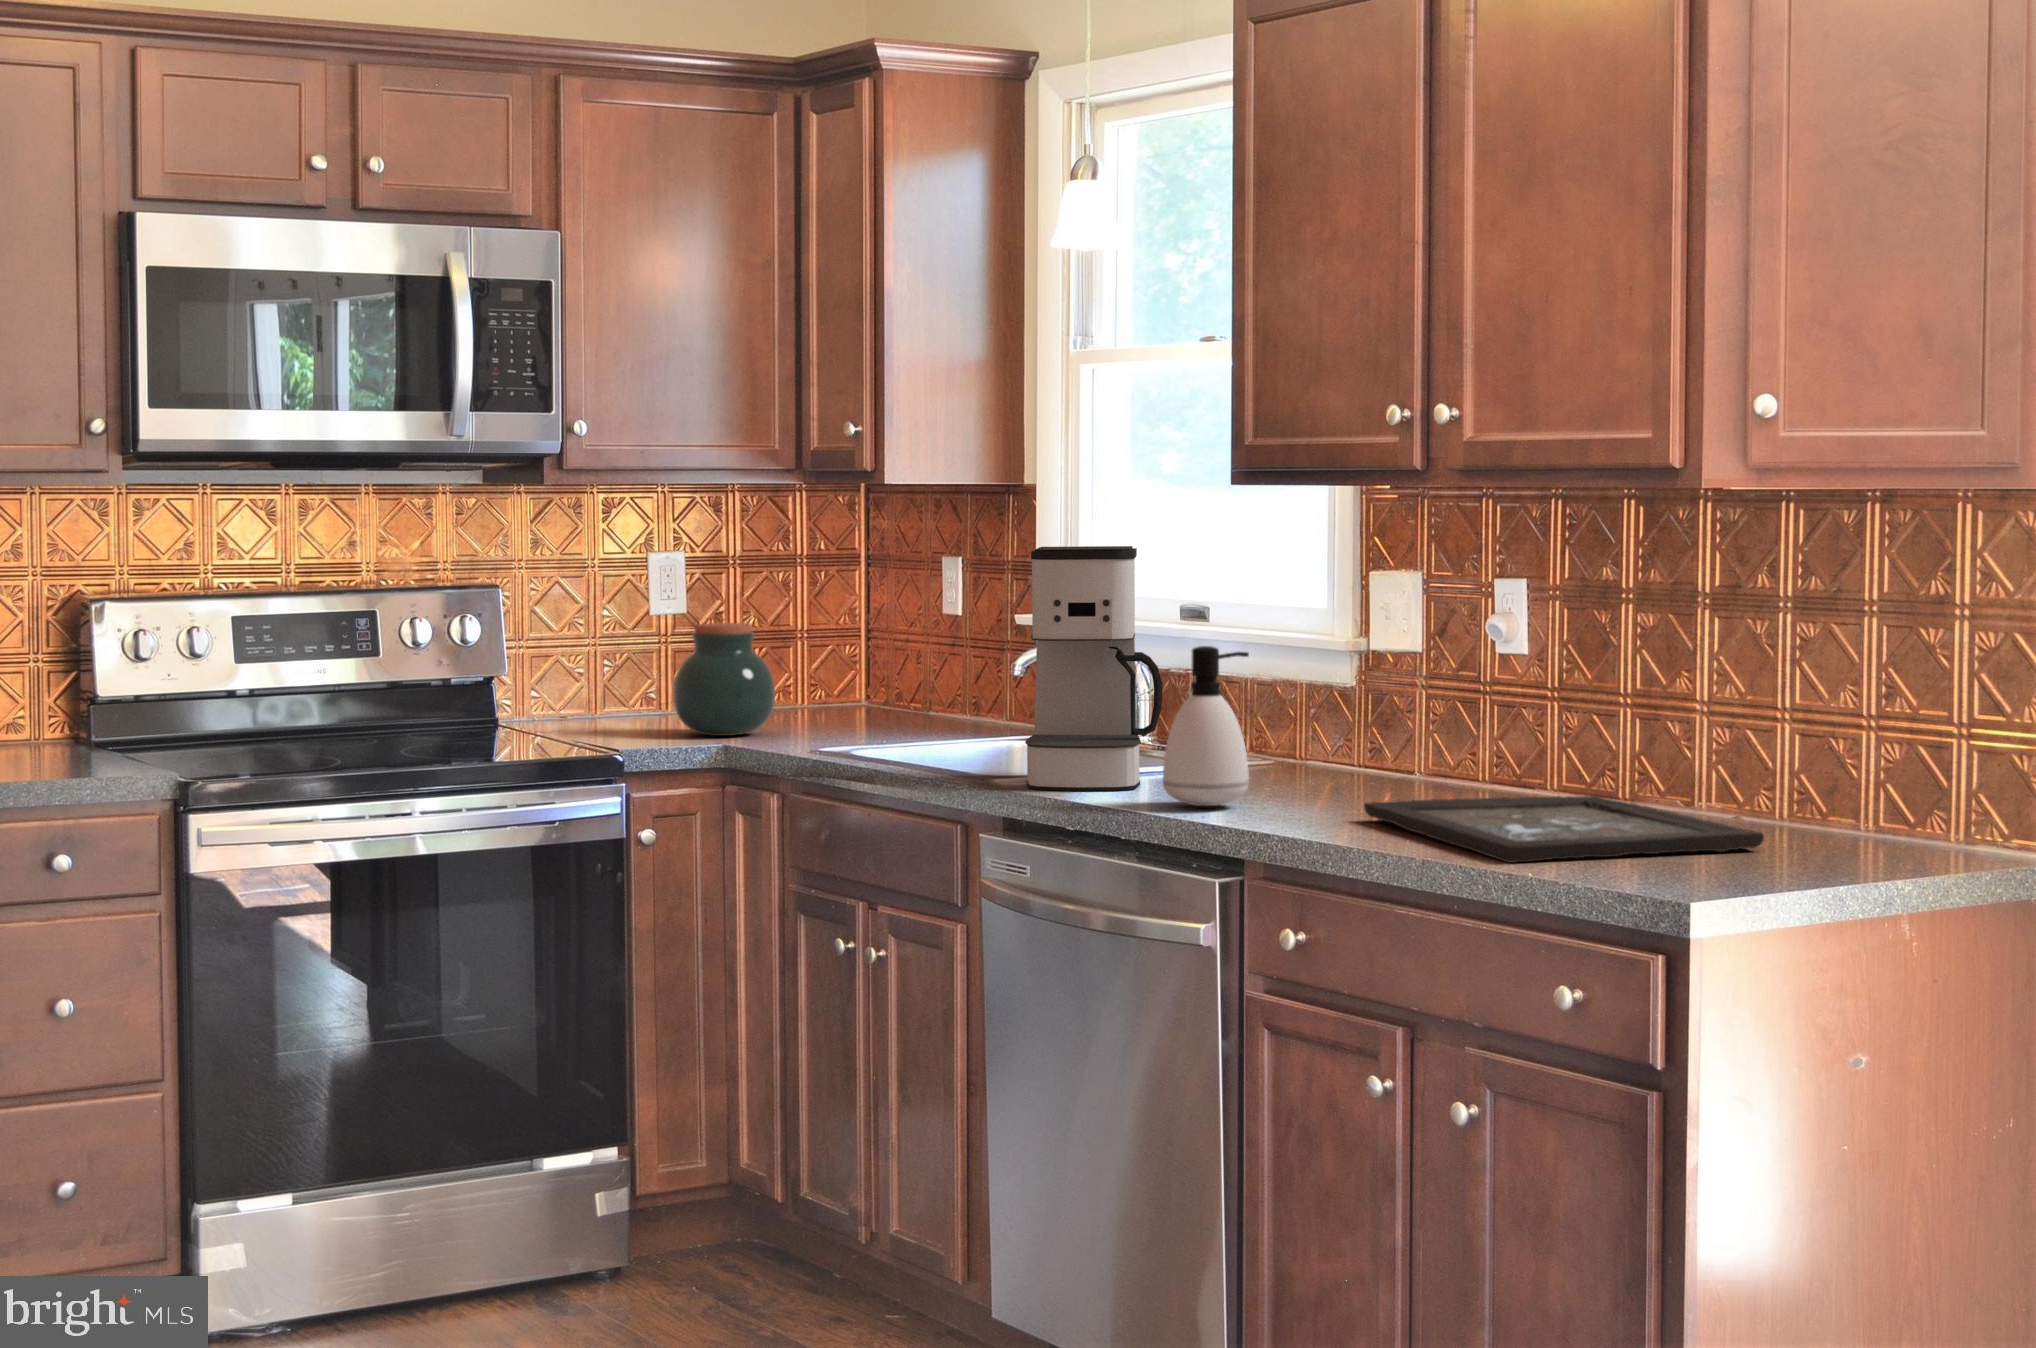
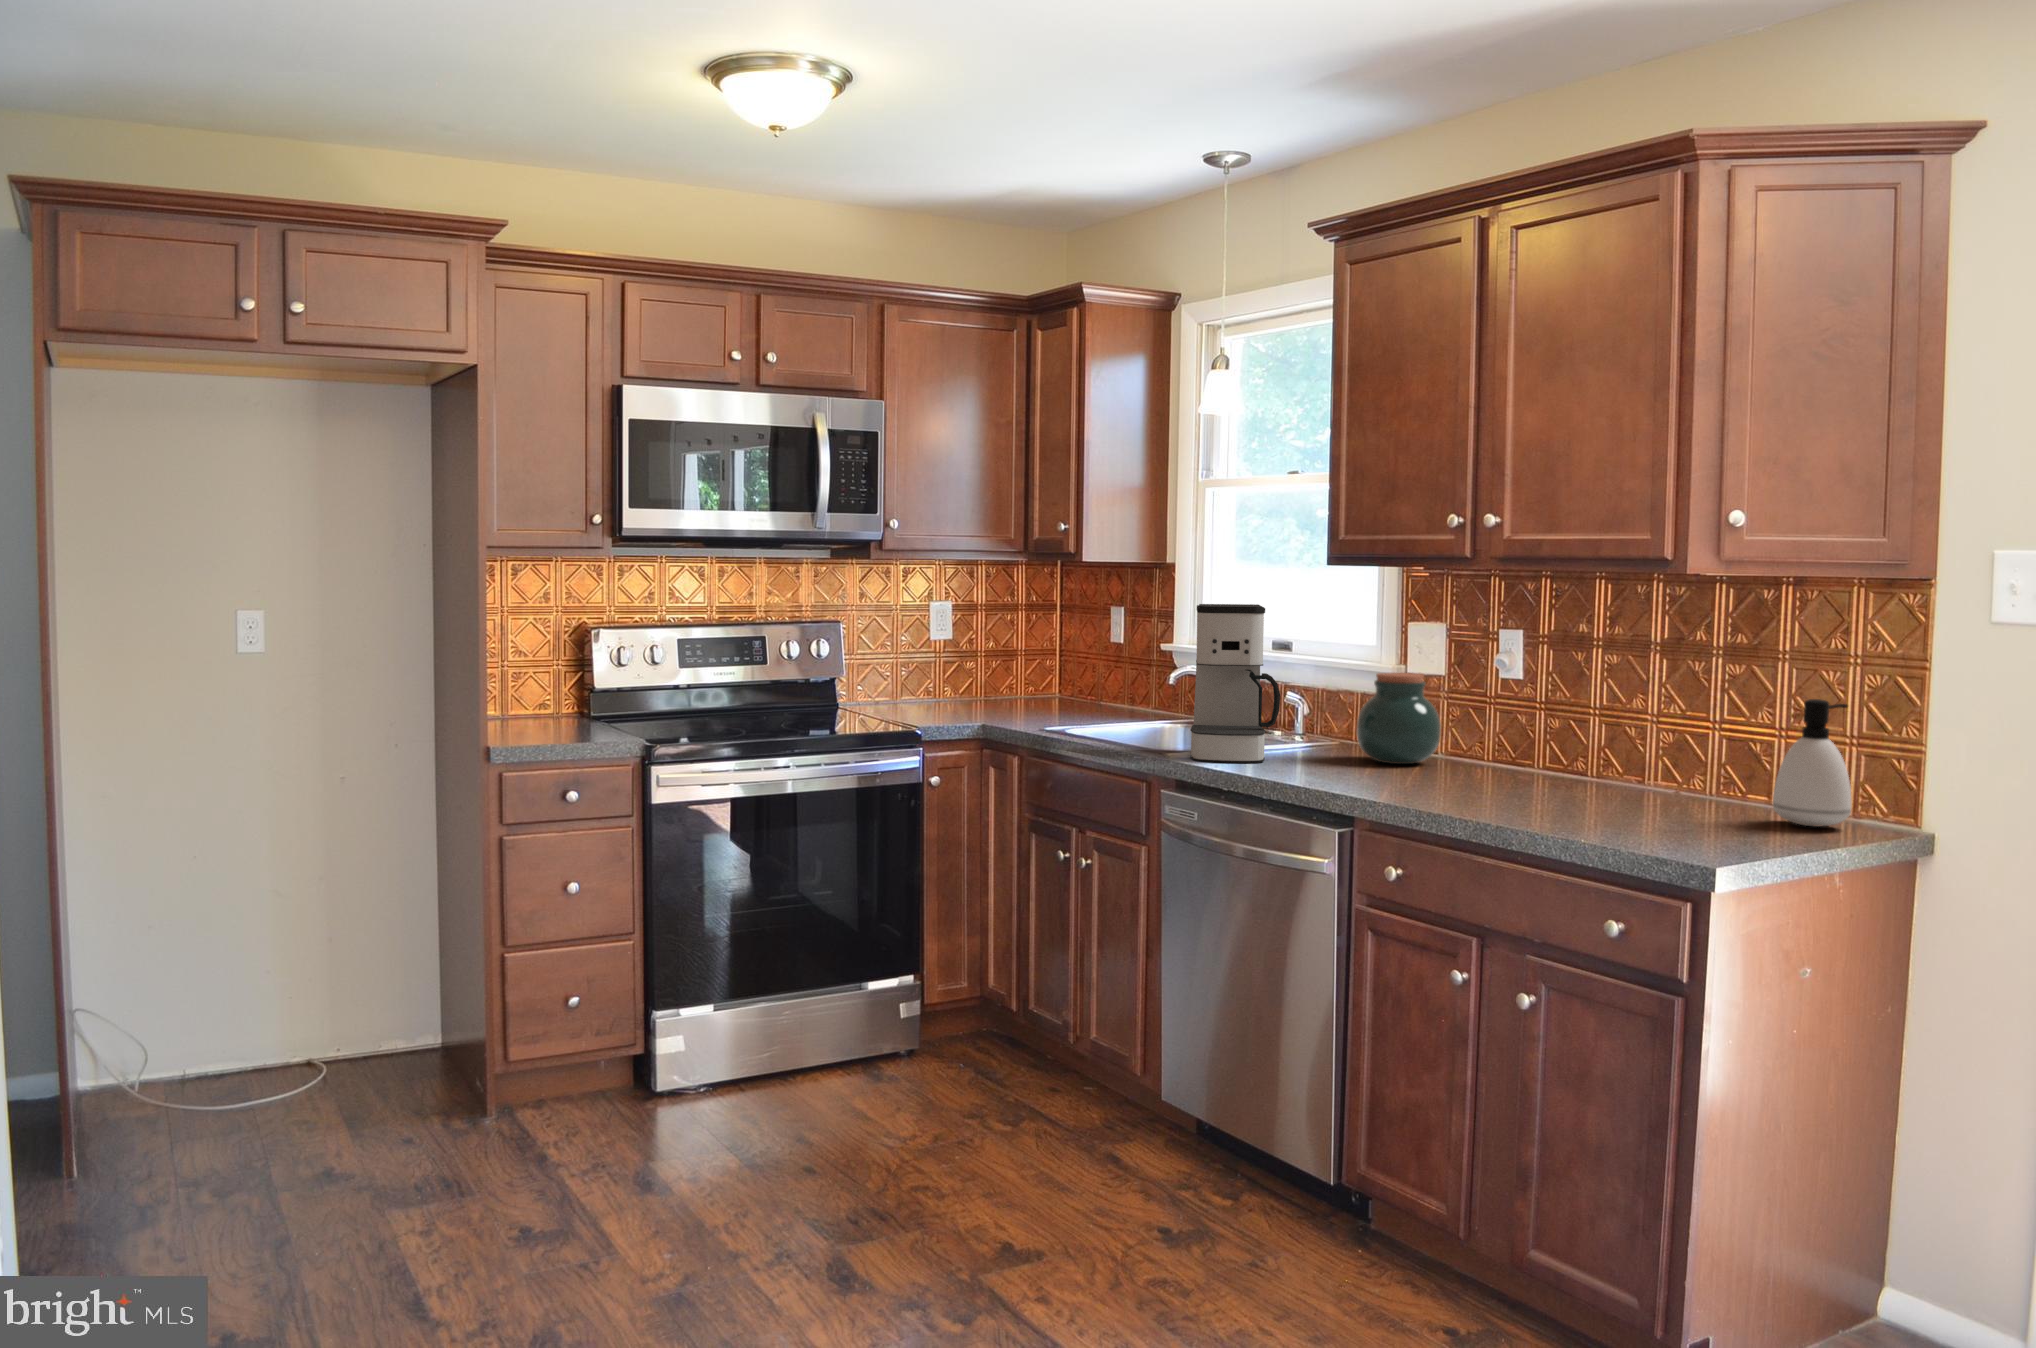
jar: present [673,623,775,736] -> present [1357,673,1441,764]
soap dispenser: present [1163,646,1249,806] -> present [1773,699,1851,827]
tray: present [1364,796,1764,863] -> none [1428,775,1716,824]

